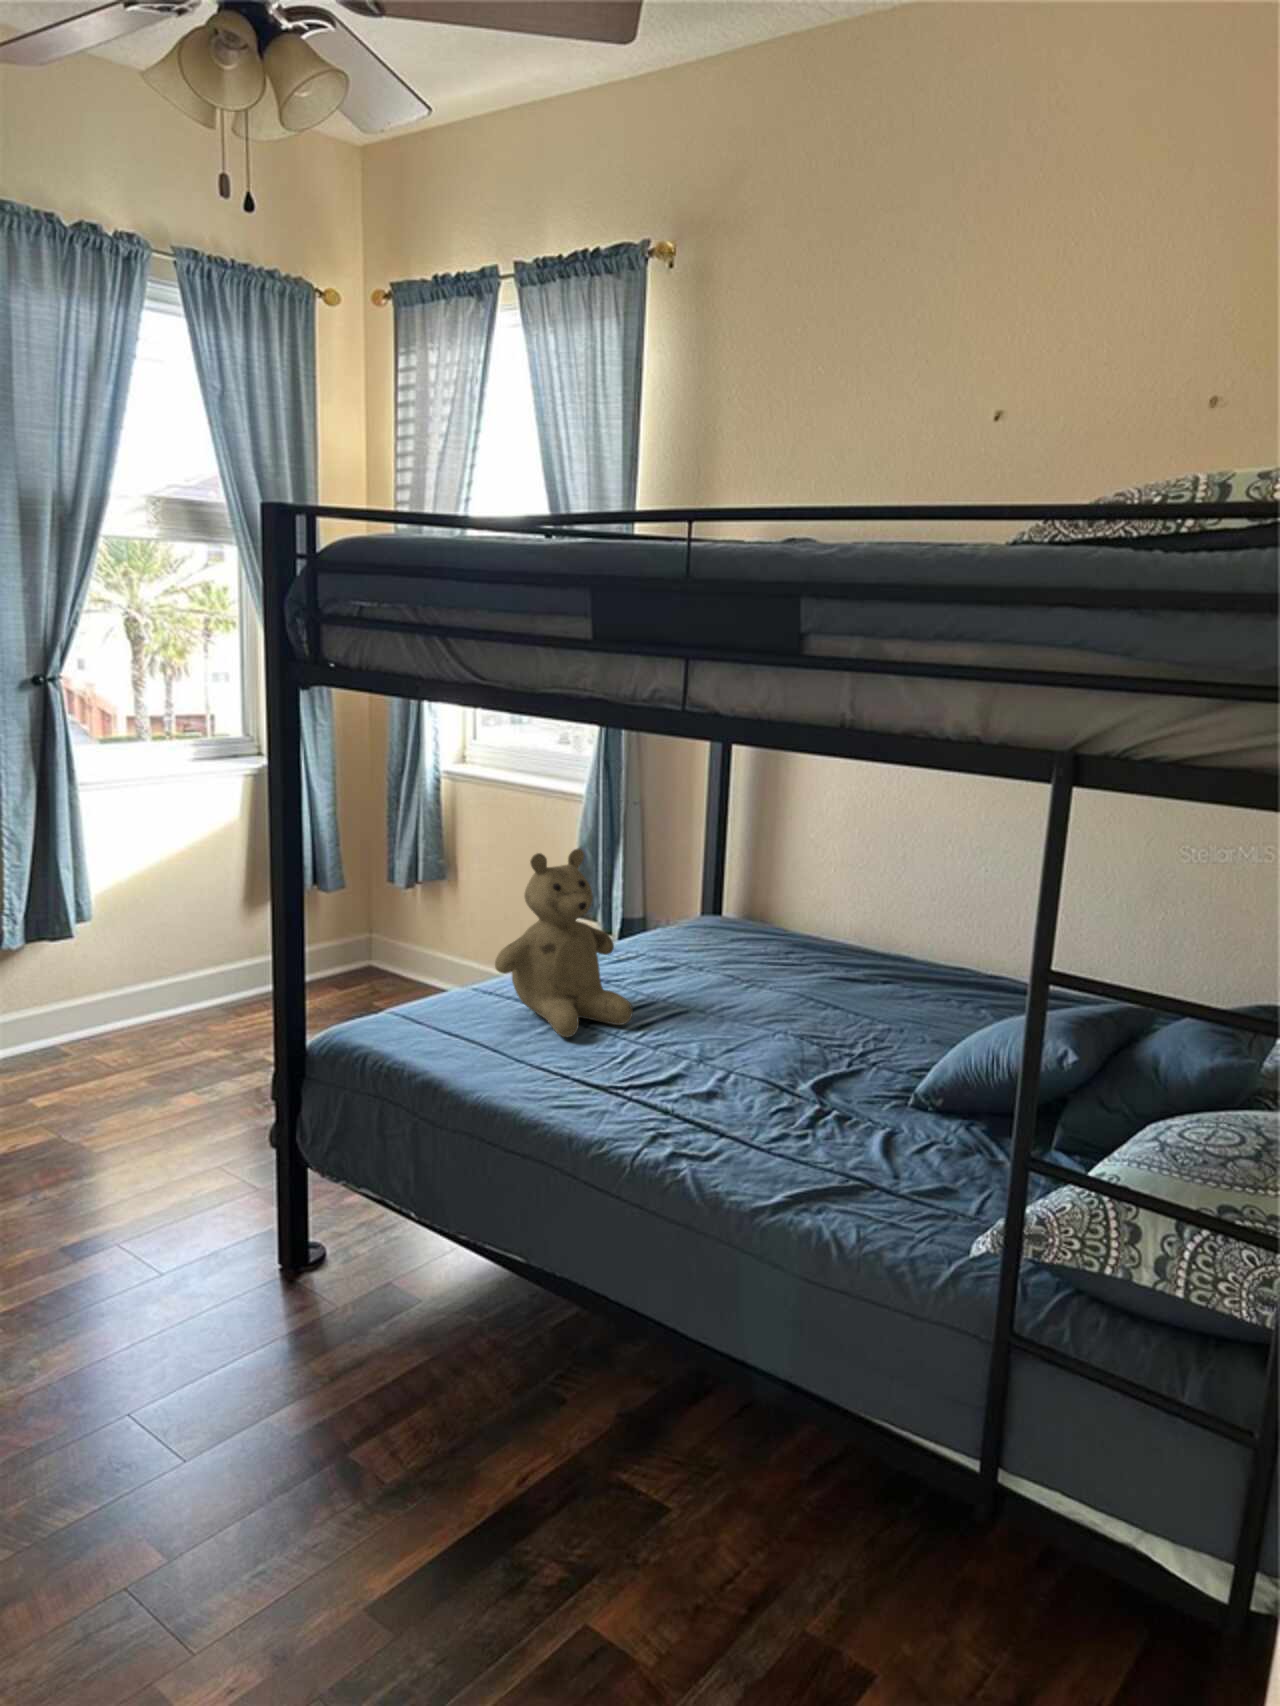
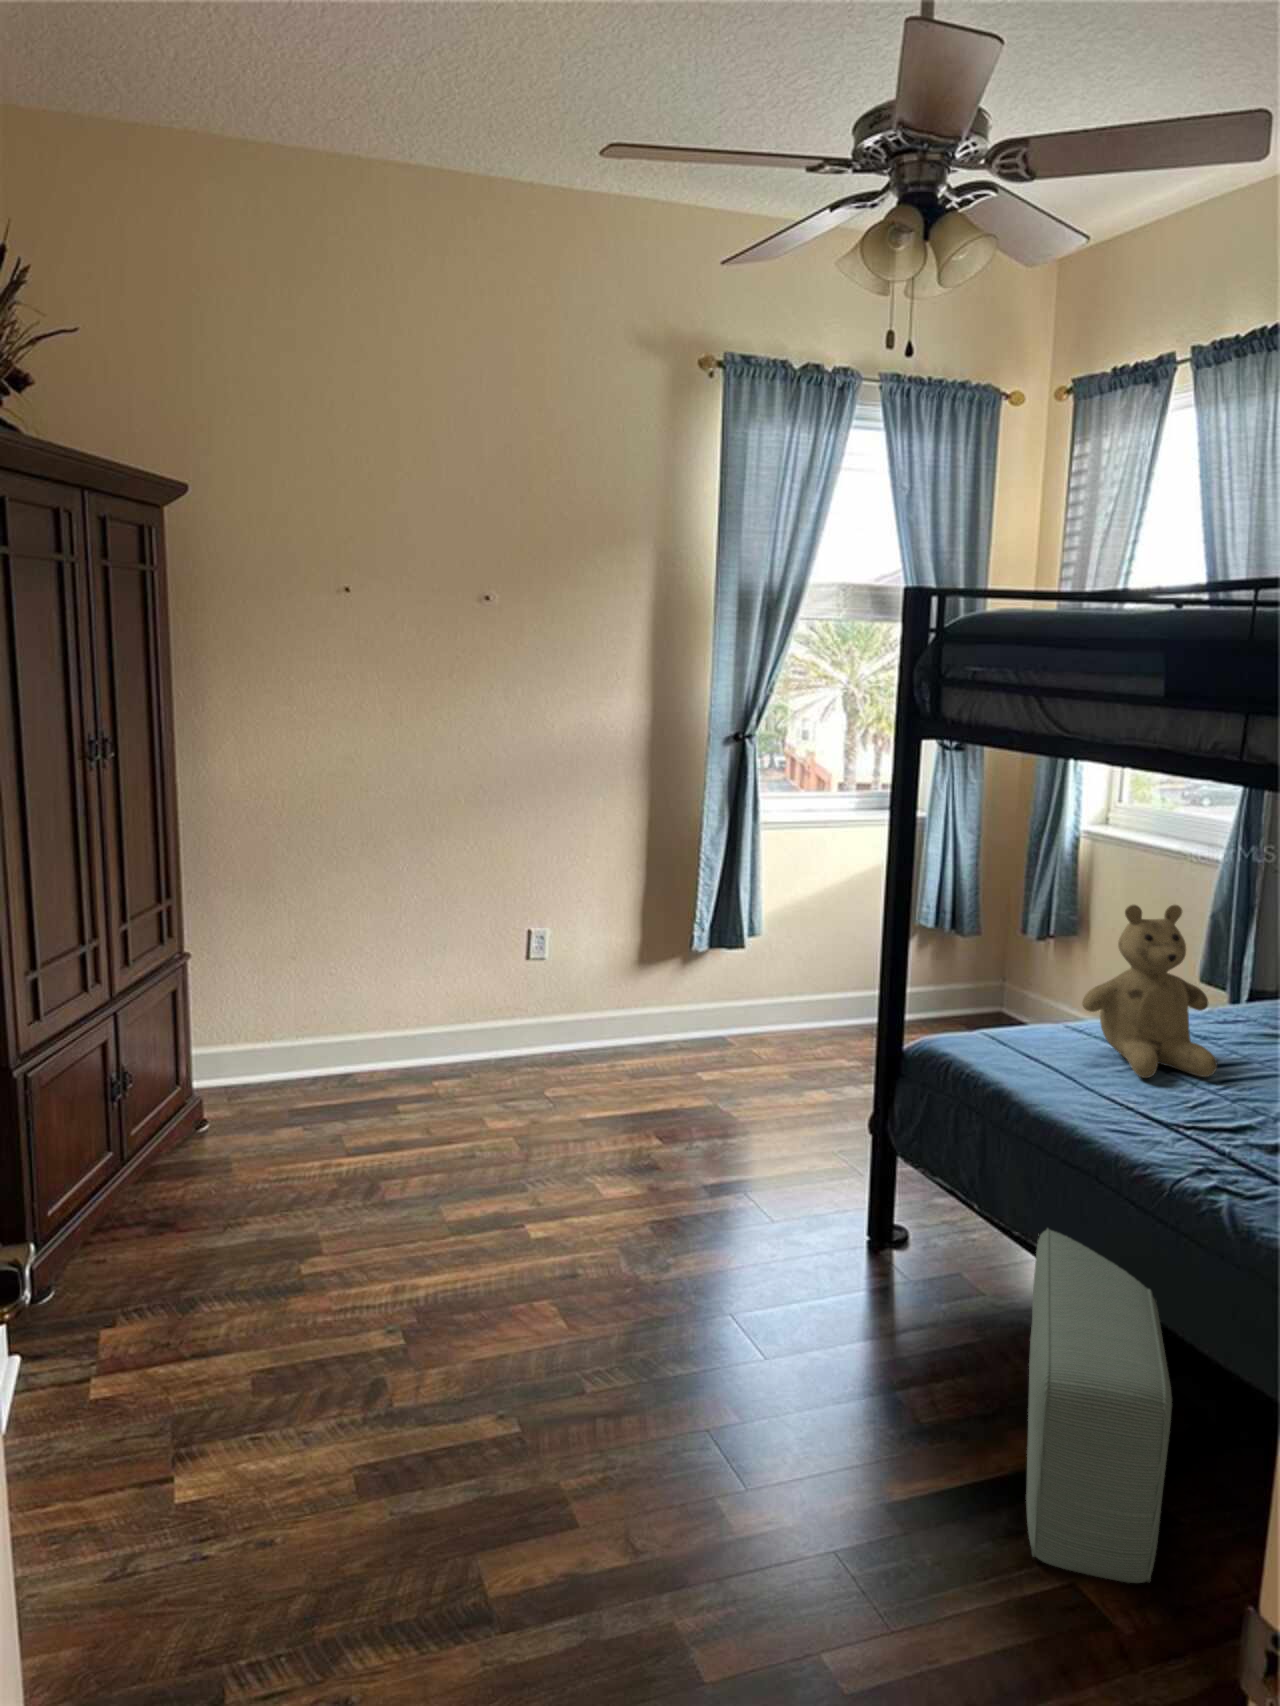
pouf: none [487,1204,677,1639] -> present [1026,1229,1172,1583]

